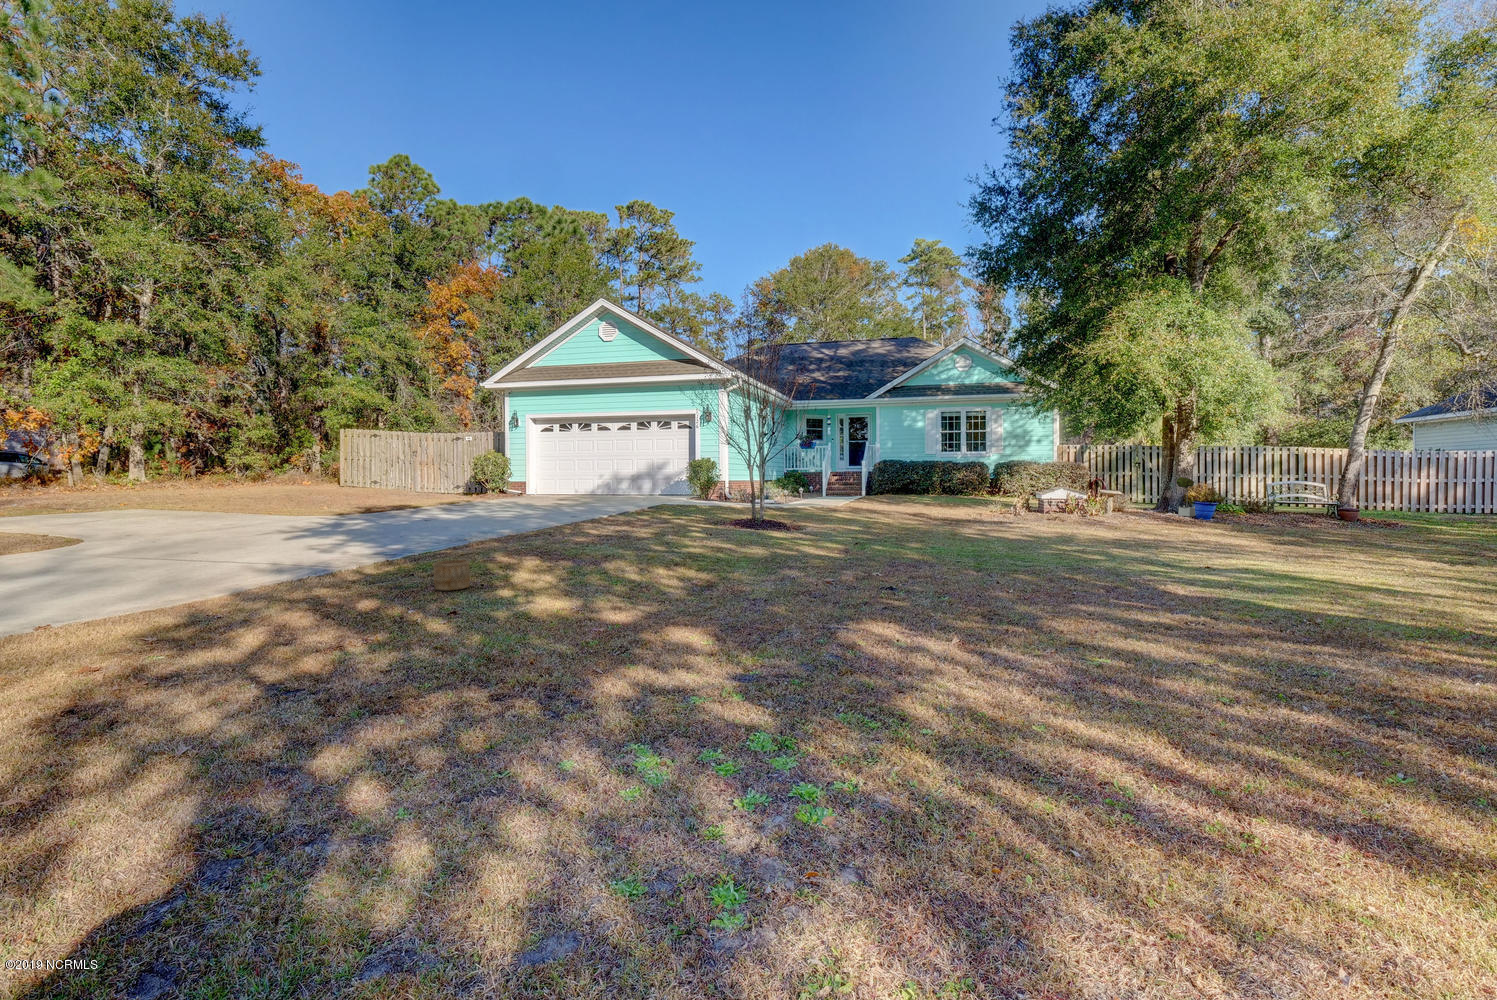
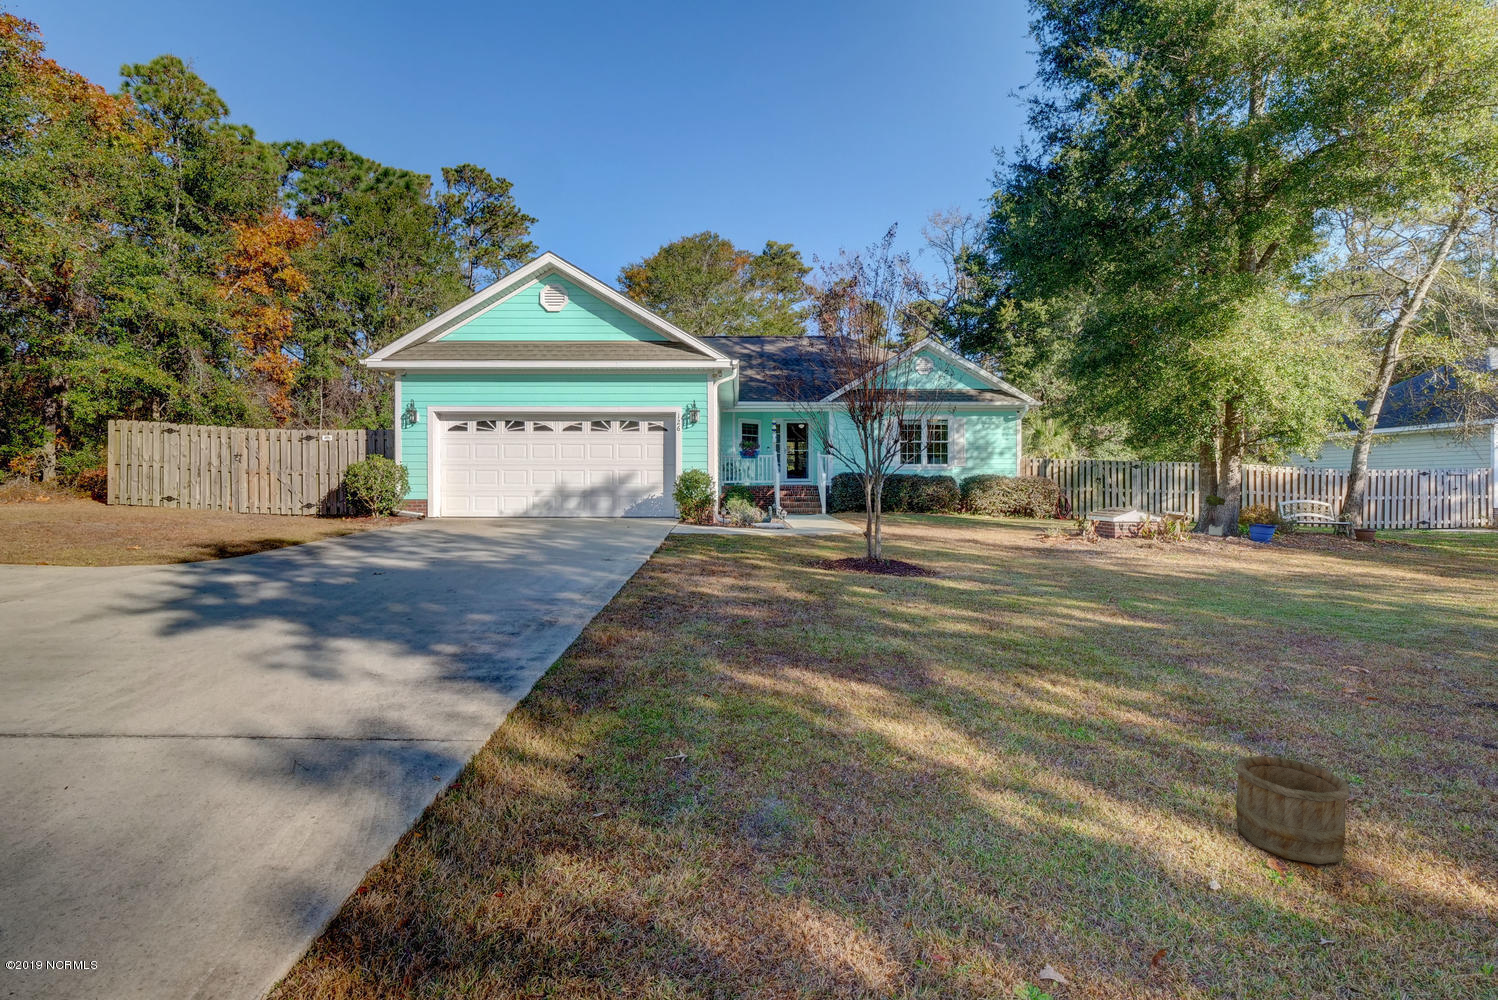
wooden bucket: present [433,559,470,590] -> present [1234,756,1350,864]

